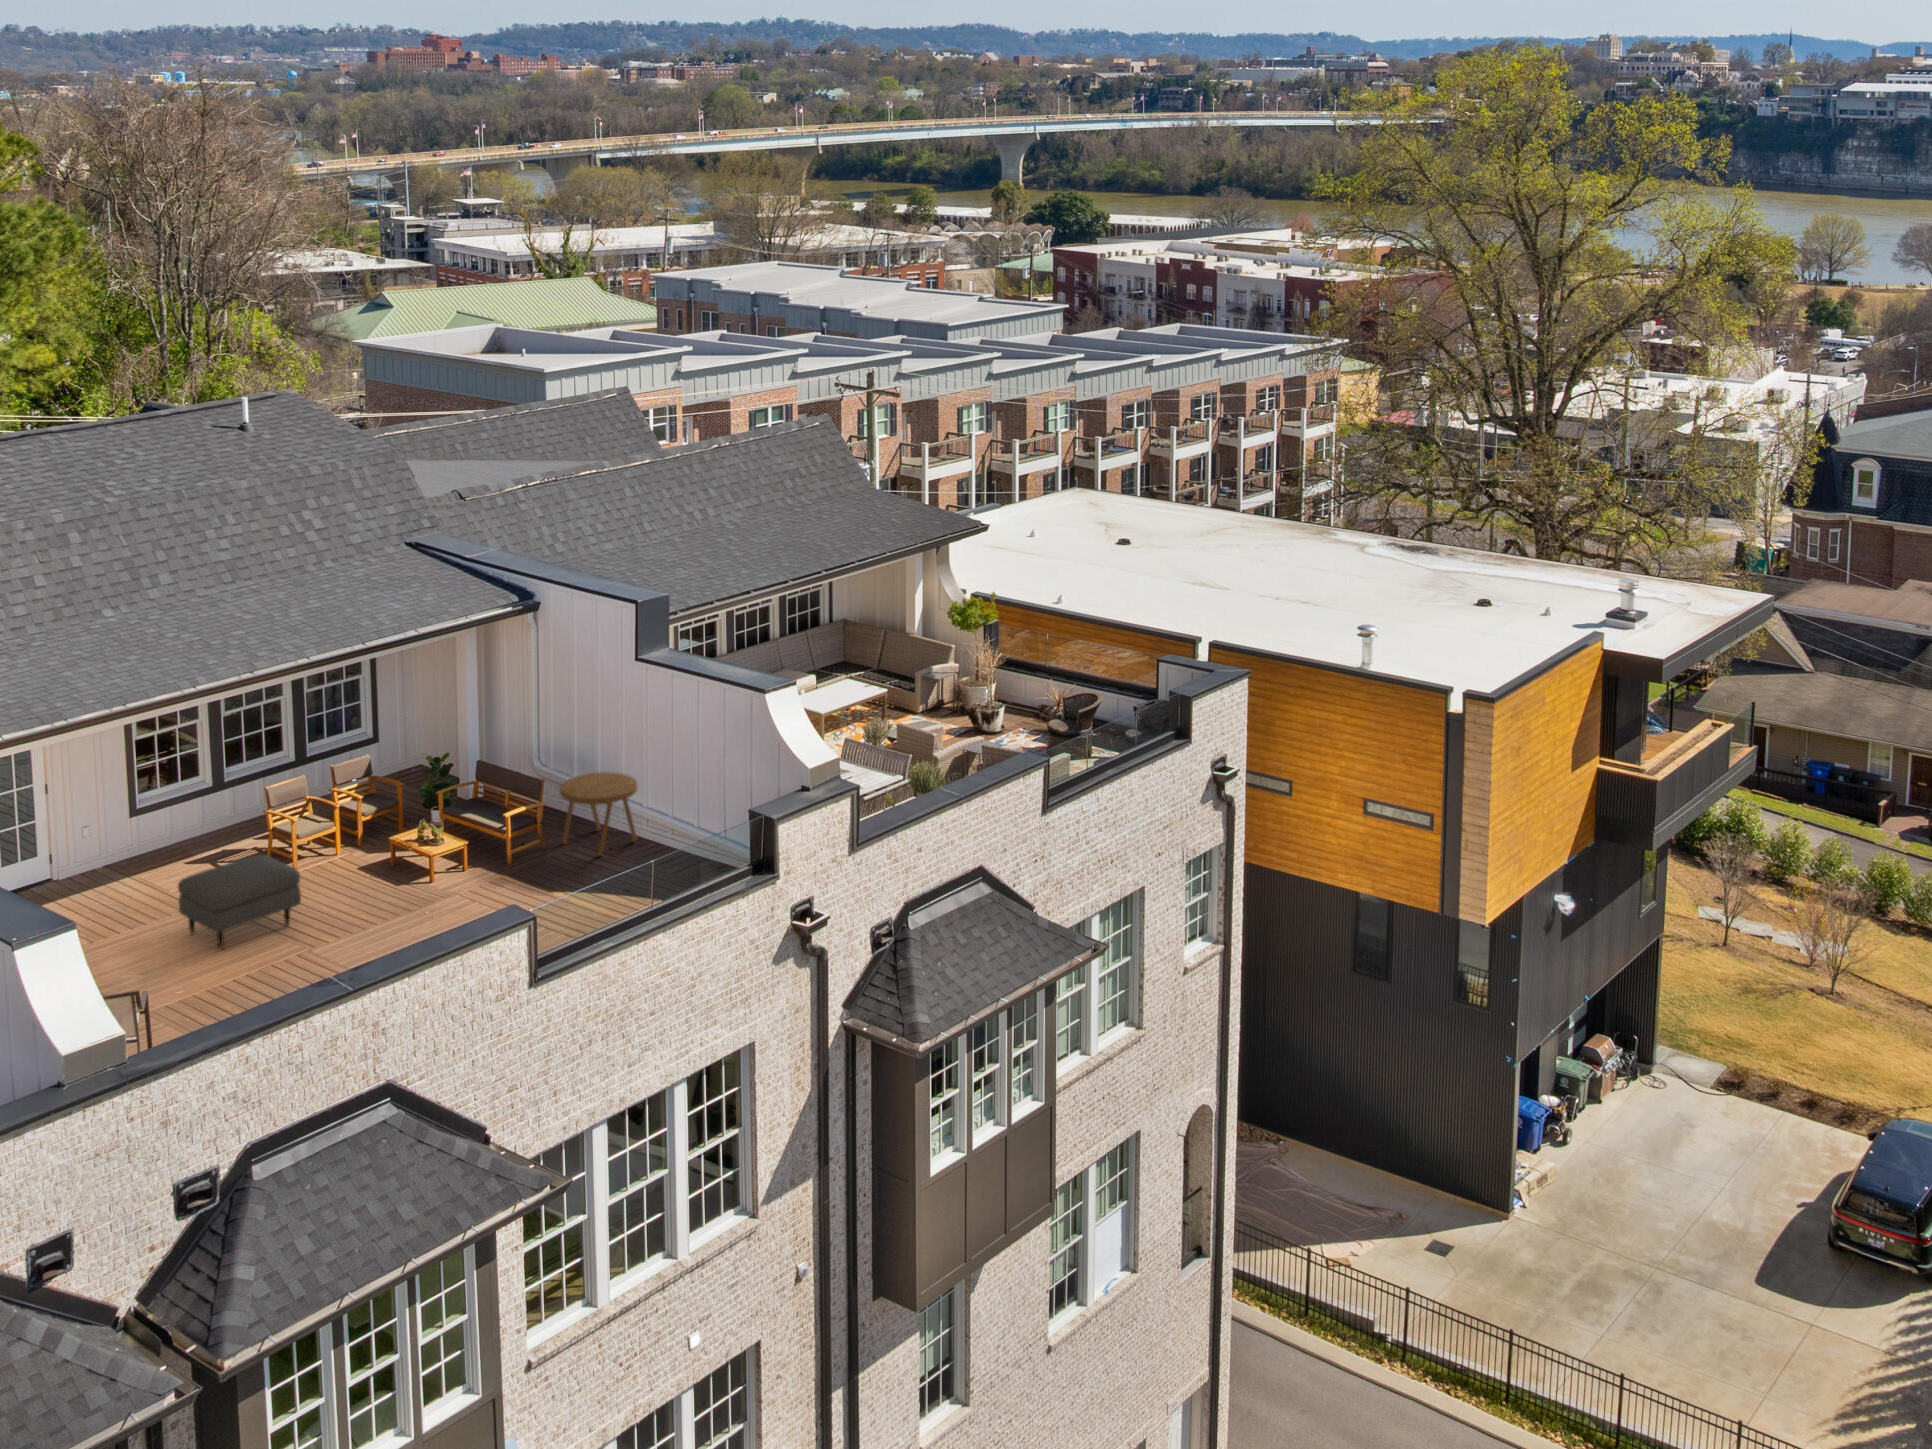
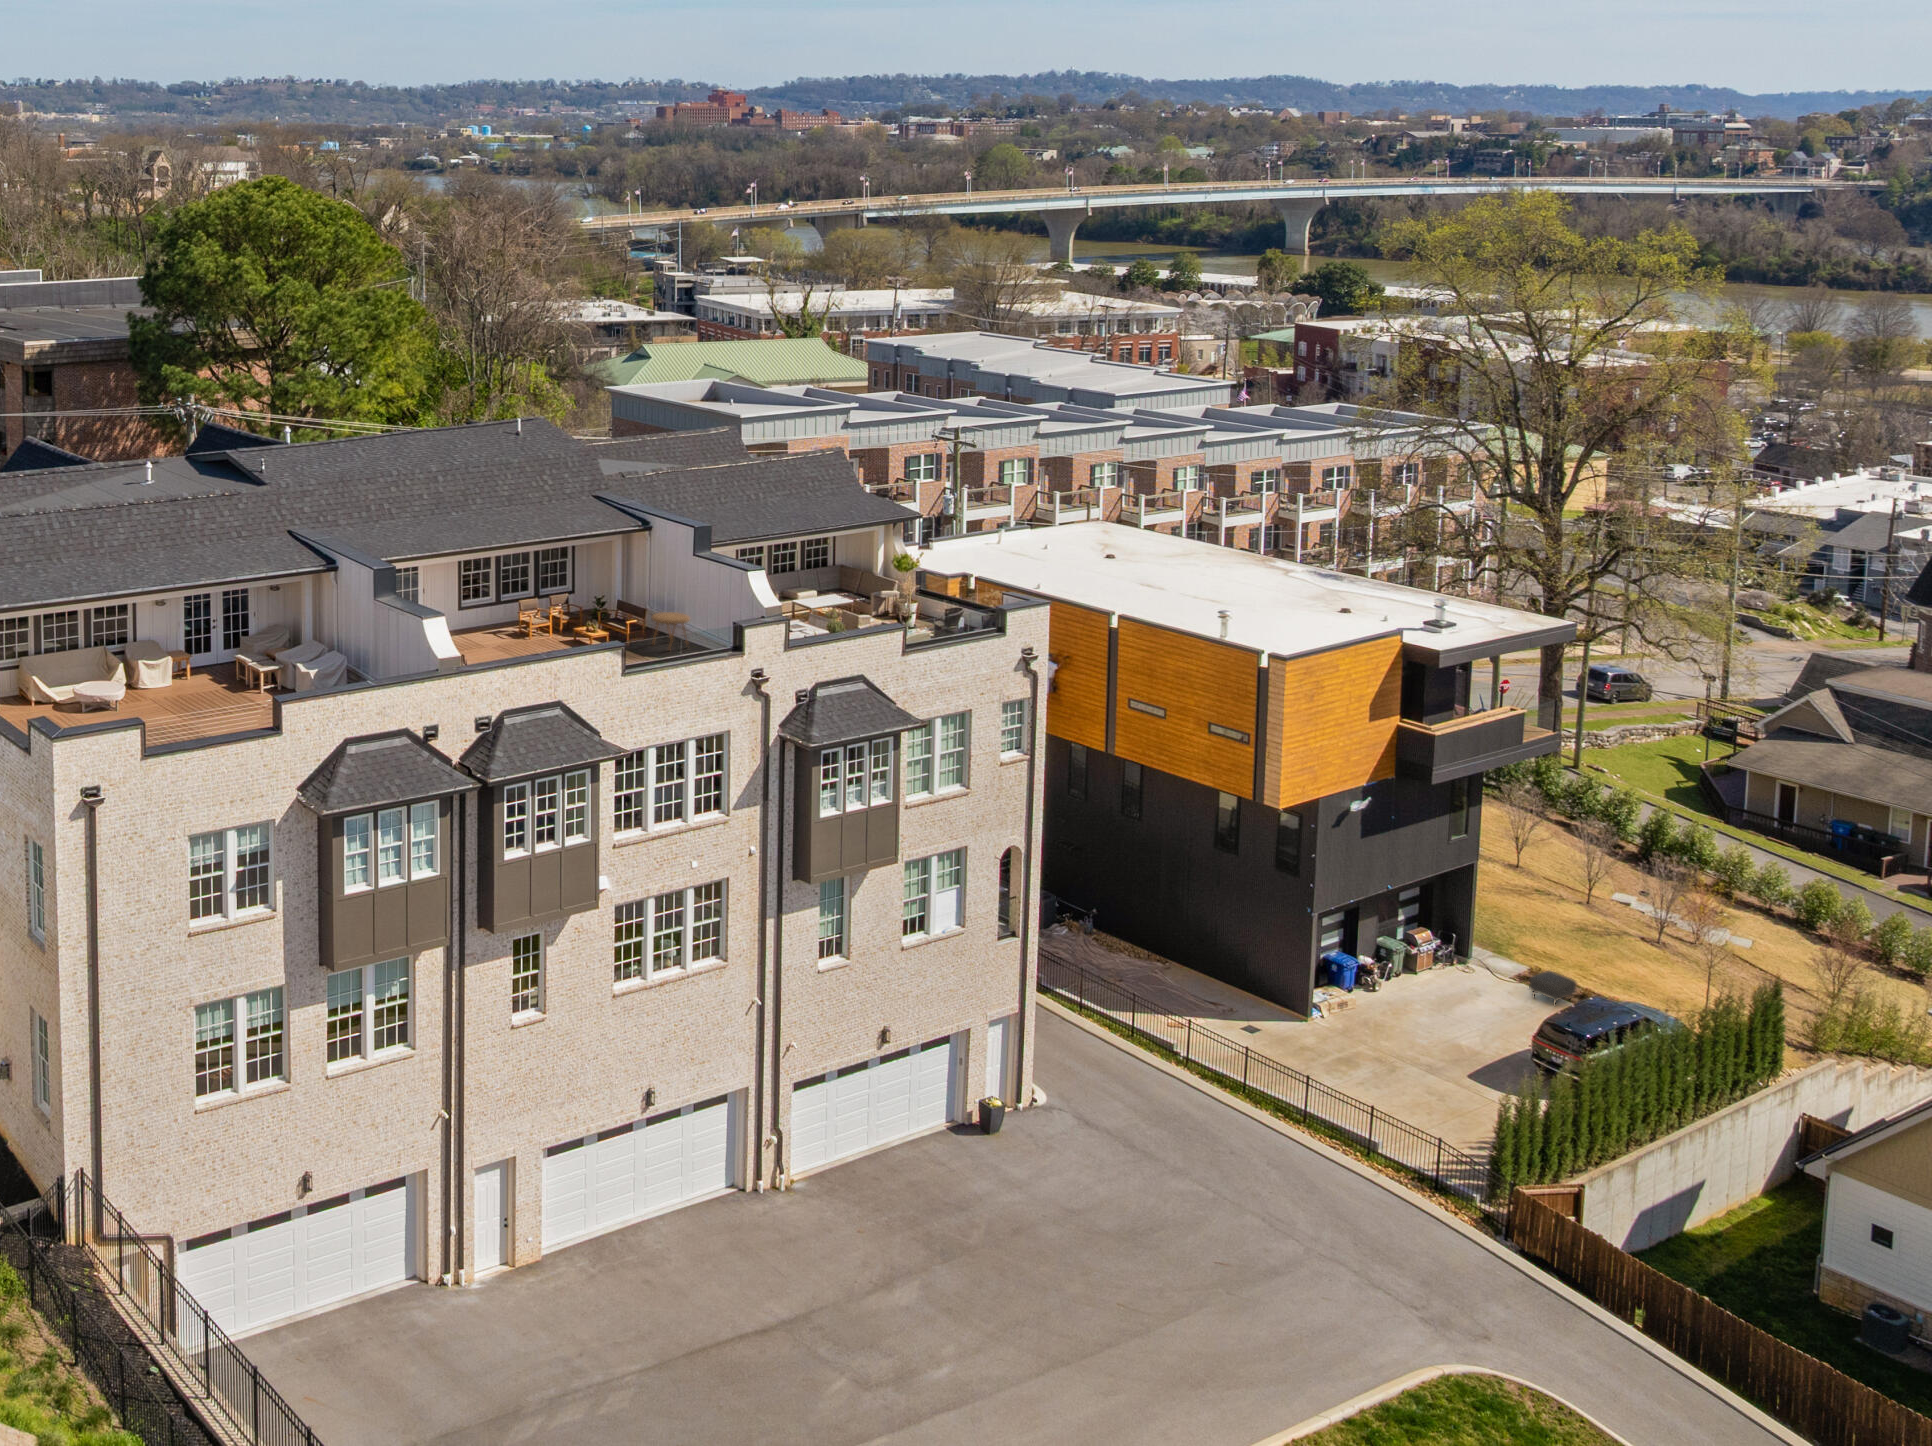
ottoman: present [178,854,301,950] -> present [1529,971,1576,1003]

